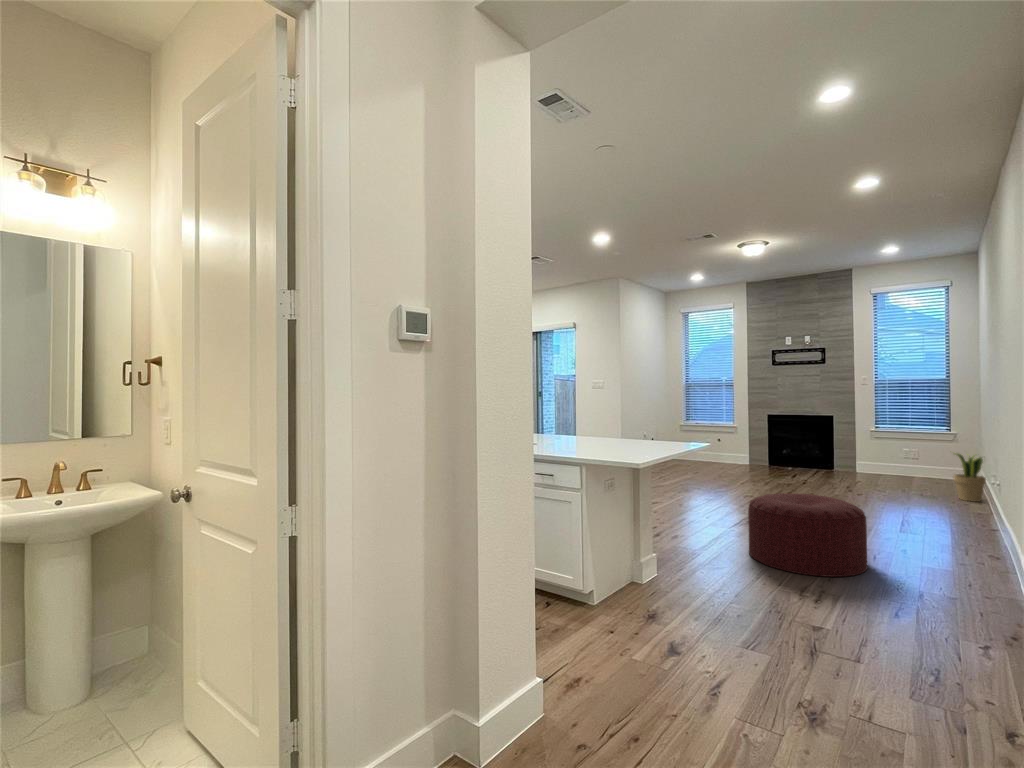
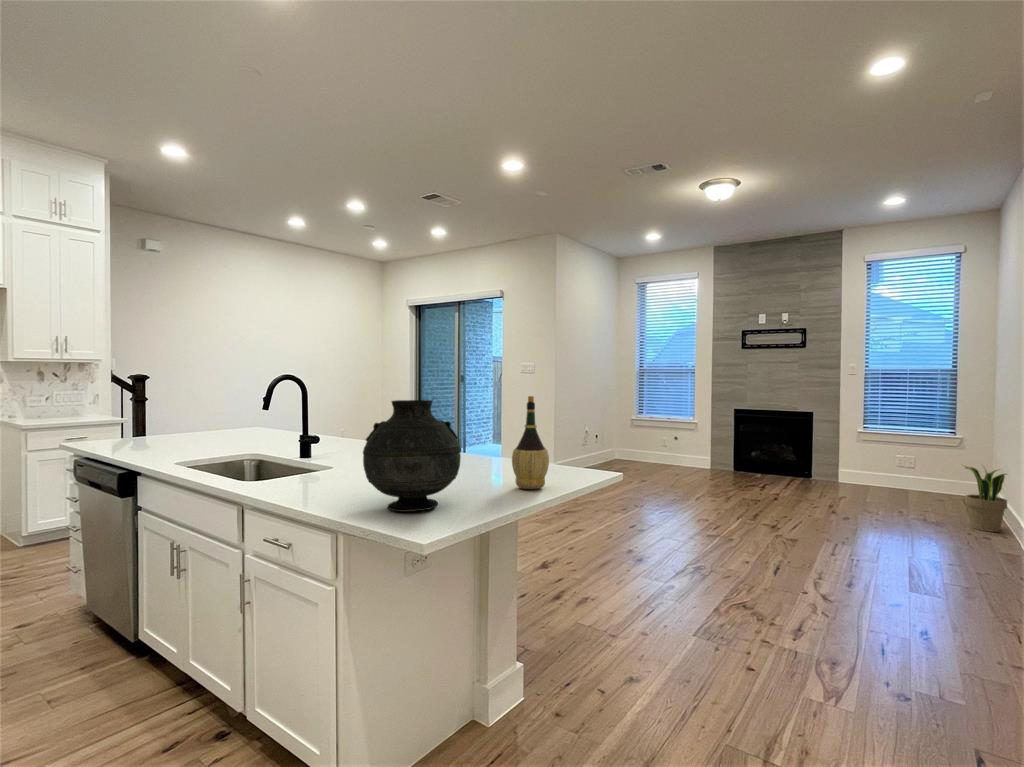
wine bottle: none [651,397,672,448] -> present [512,396,549,489]
vase: none [584,399,634,454] -> present [363,400,461,512]
ottoman: present [748,493,868,577] -> none [690,543,873,701]

